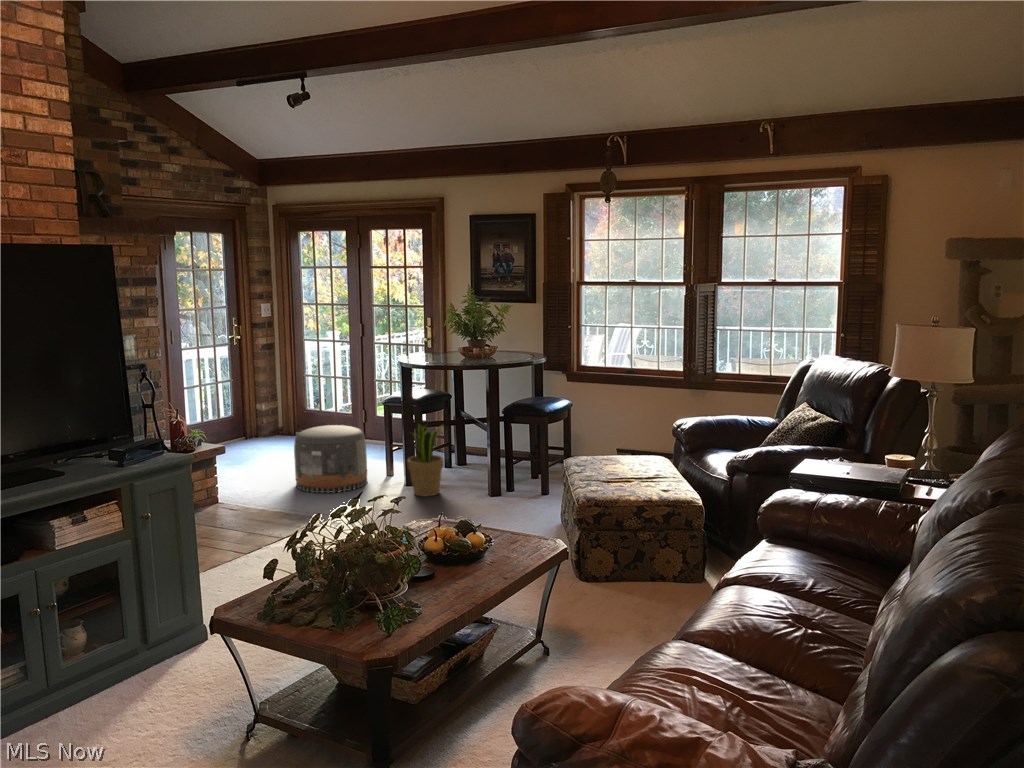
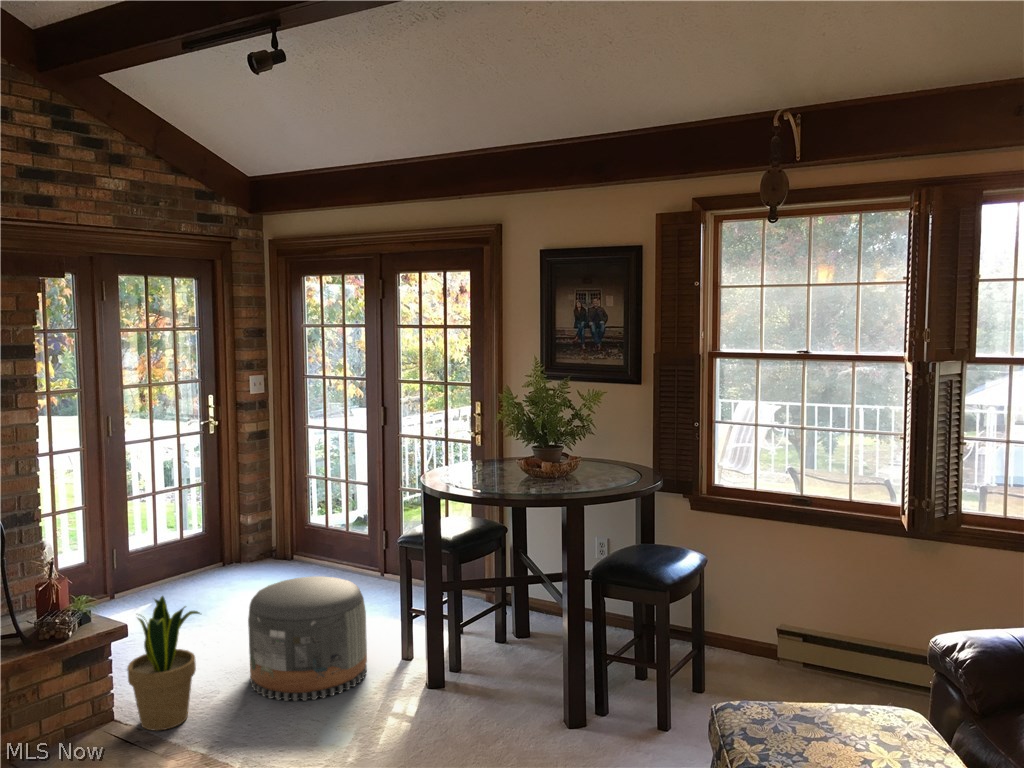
potted plant: present [407,424,444,496] -> present [127,596,200,731]

